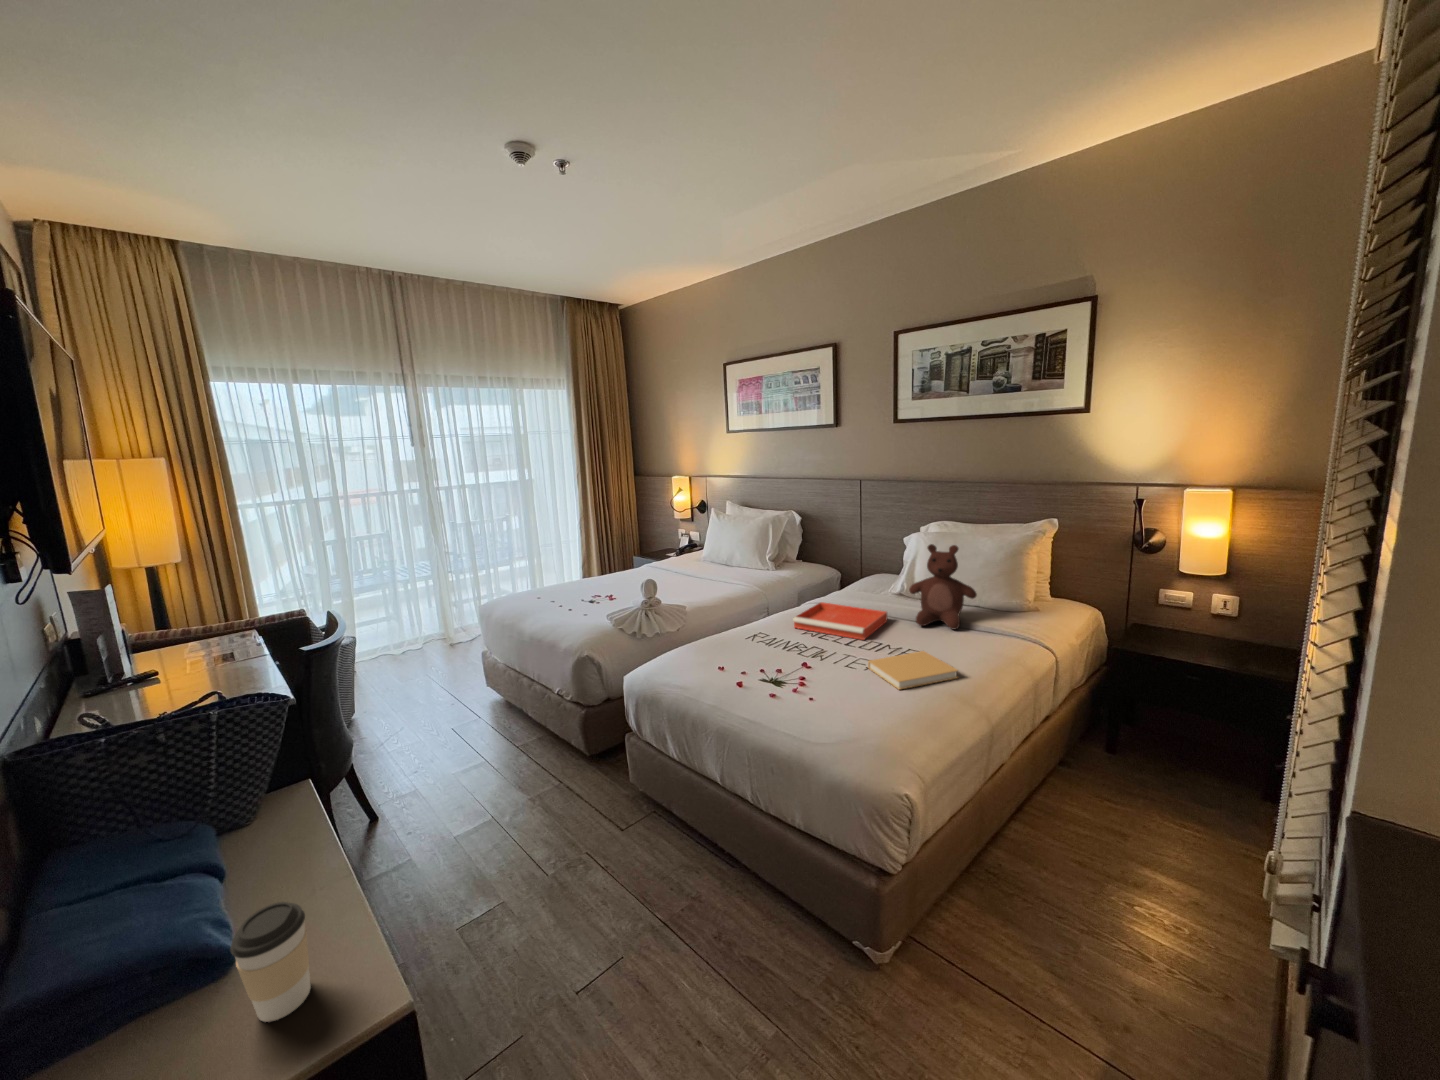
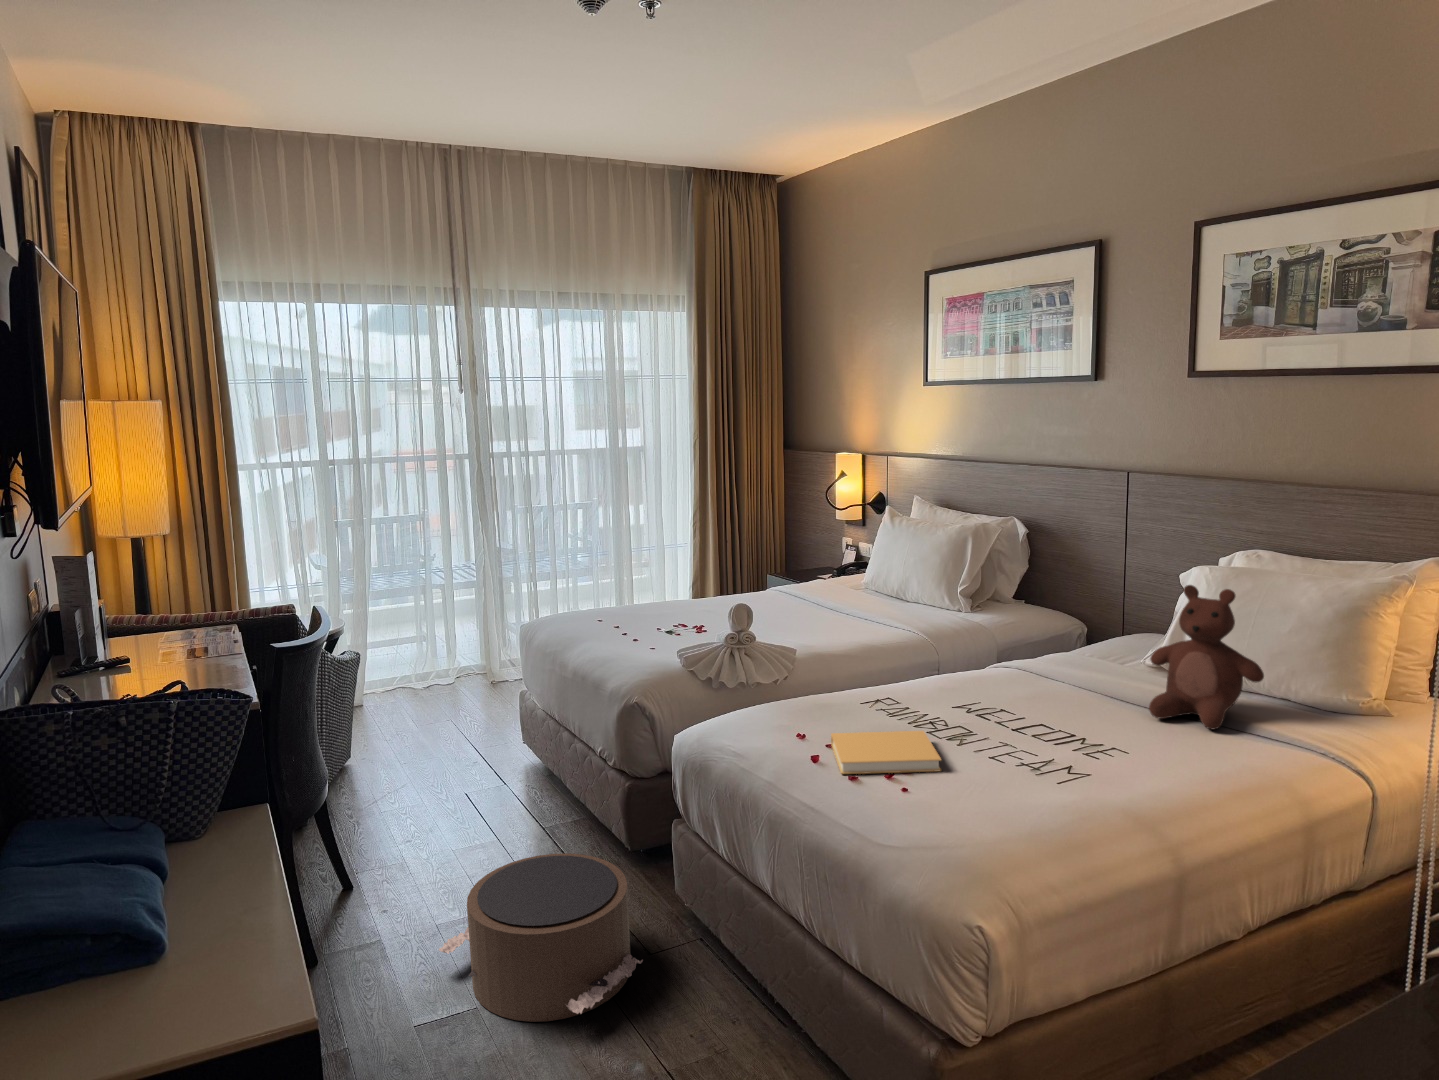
tray: present [793,602,887,640] -> none [946,665,1107,729]
book: present [868,651,958,689] -> present [831,731,941,774]
pouf: none [463,769,623,905] -> present [439,853,643,1022]
coffee cup: present [231,902,311,1022] -> none [155,884,223,998]

